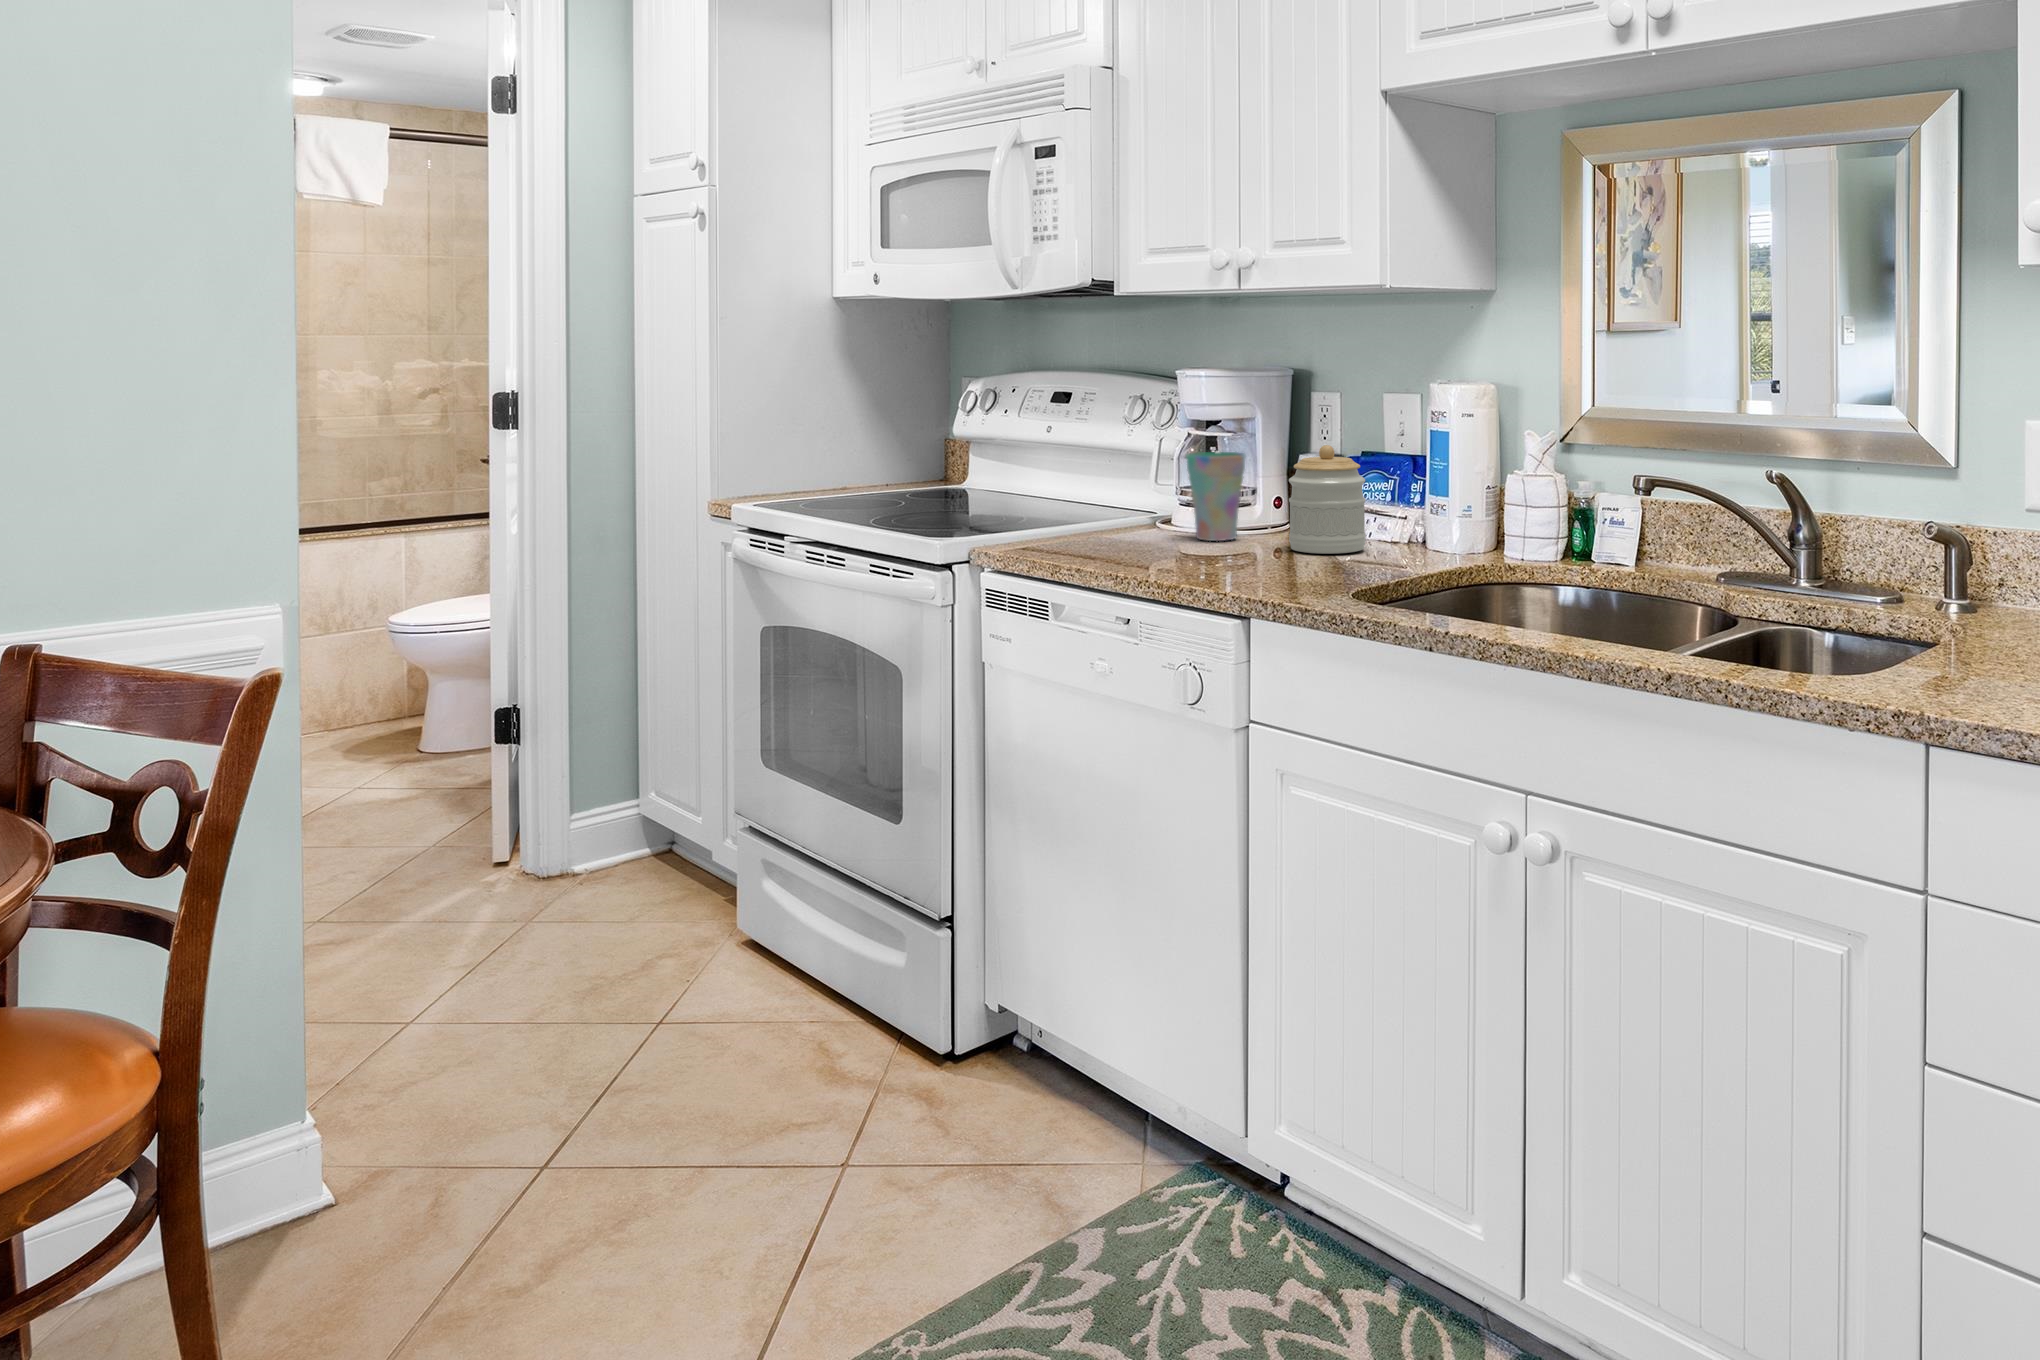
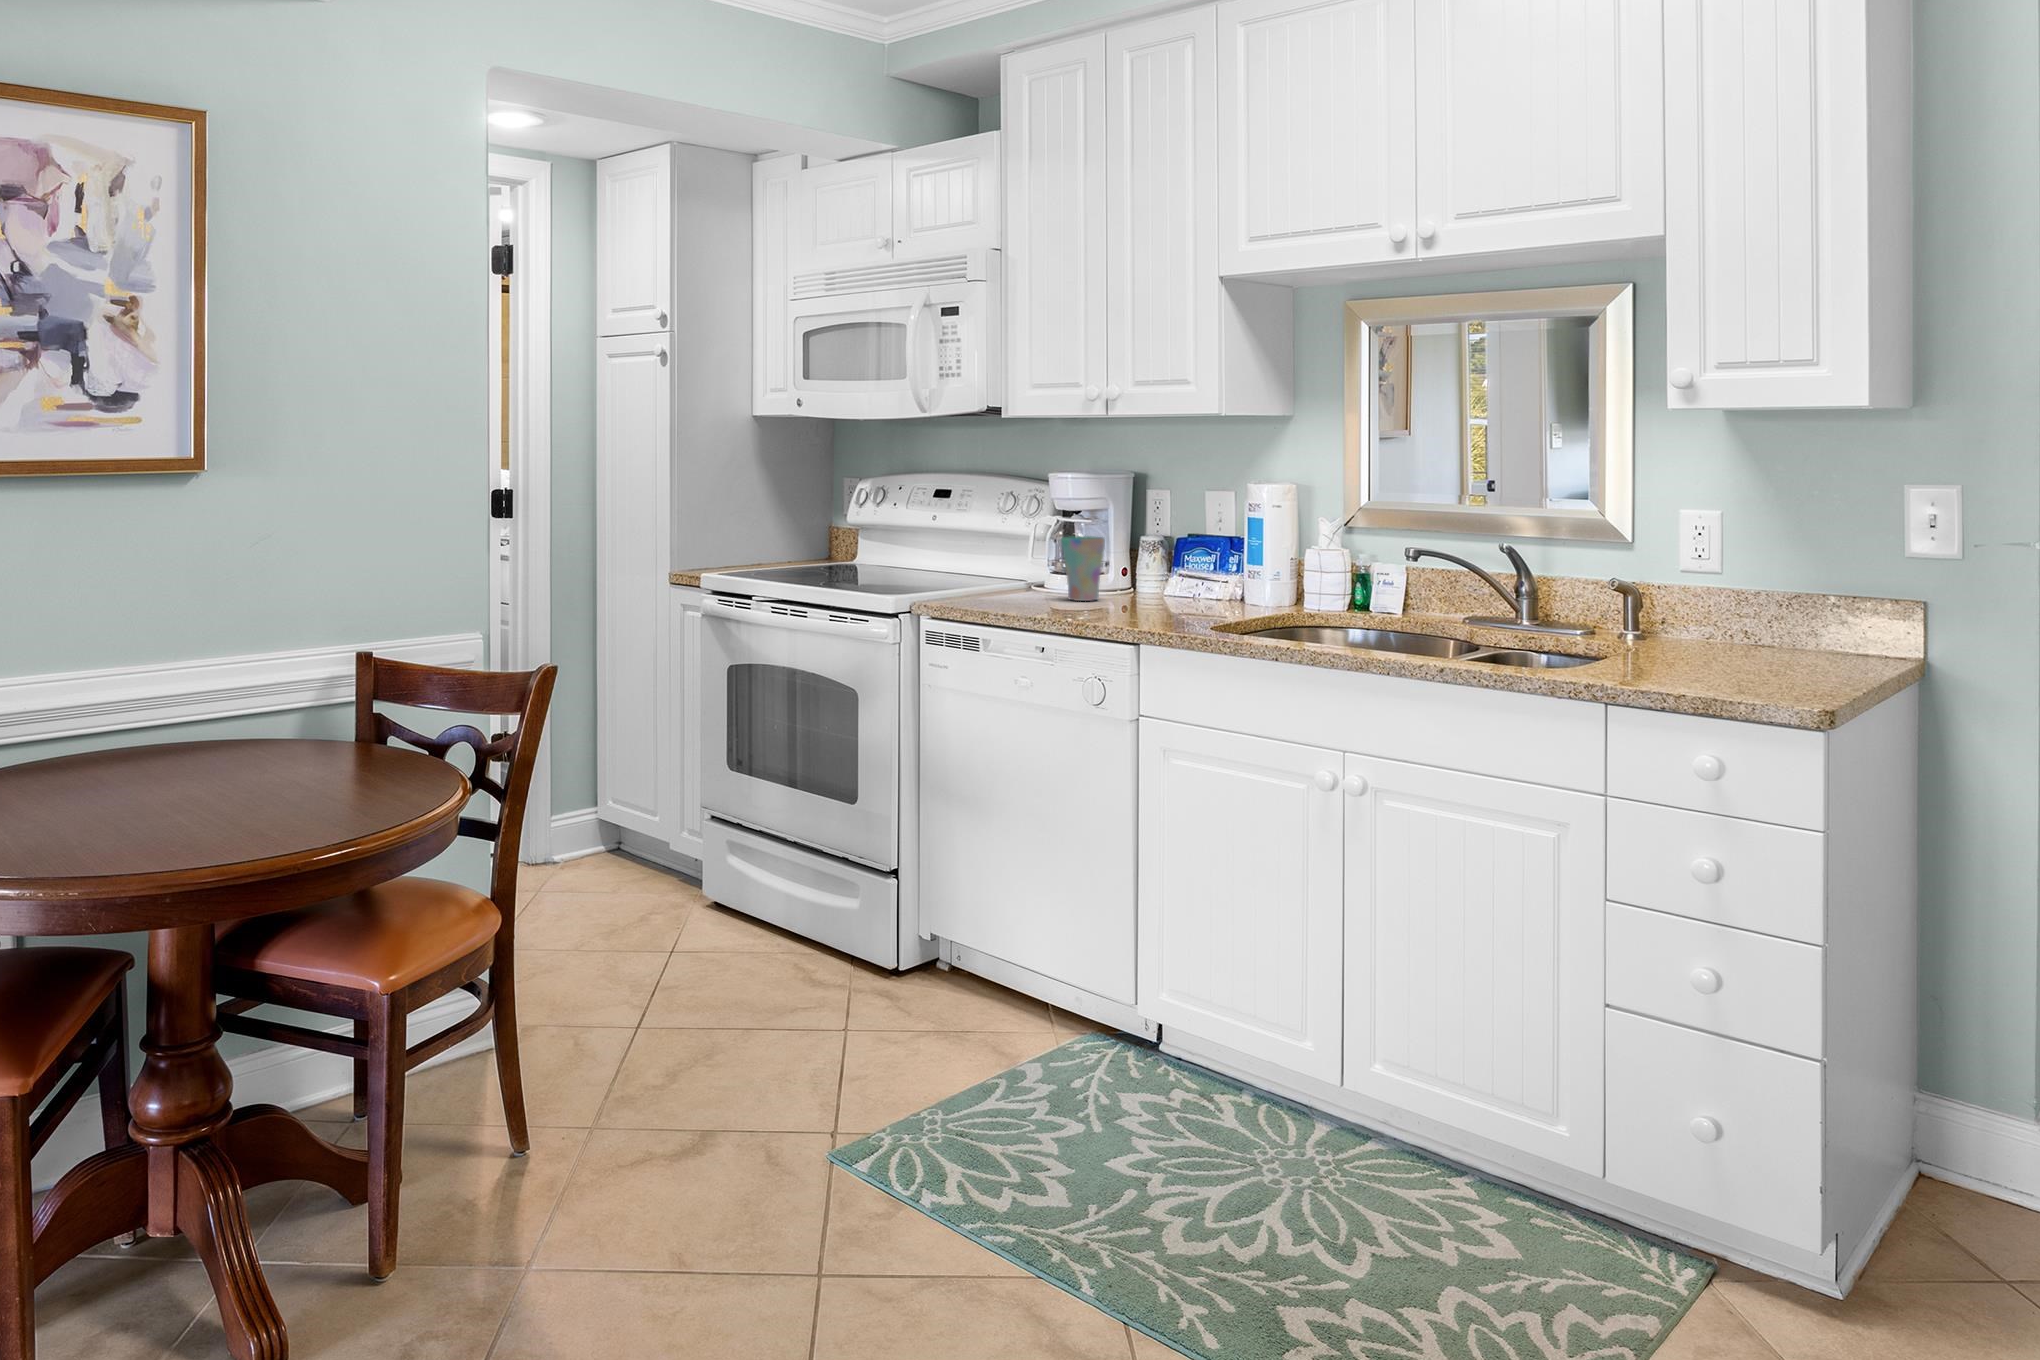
jar: present [1289,445,1366,554] -> none [1142,531,1199,608]

